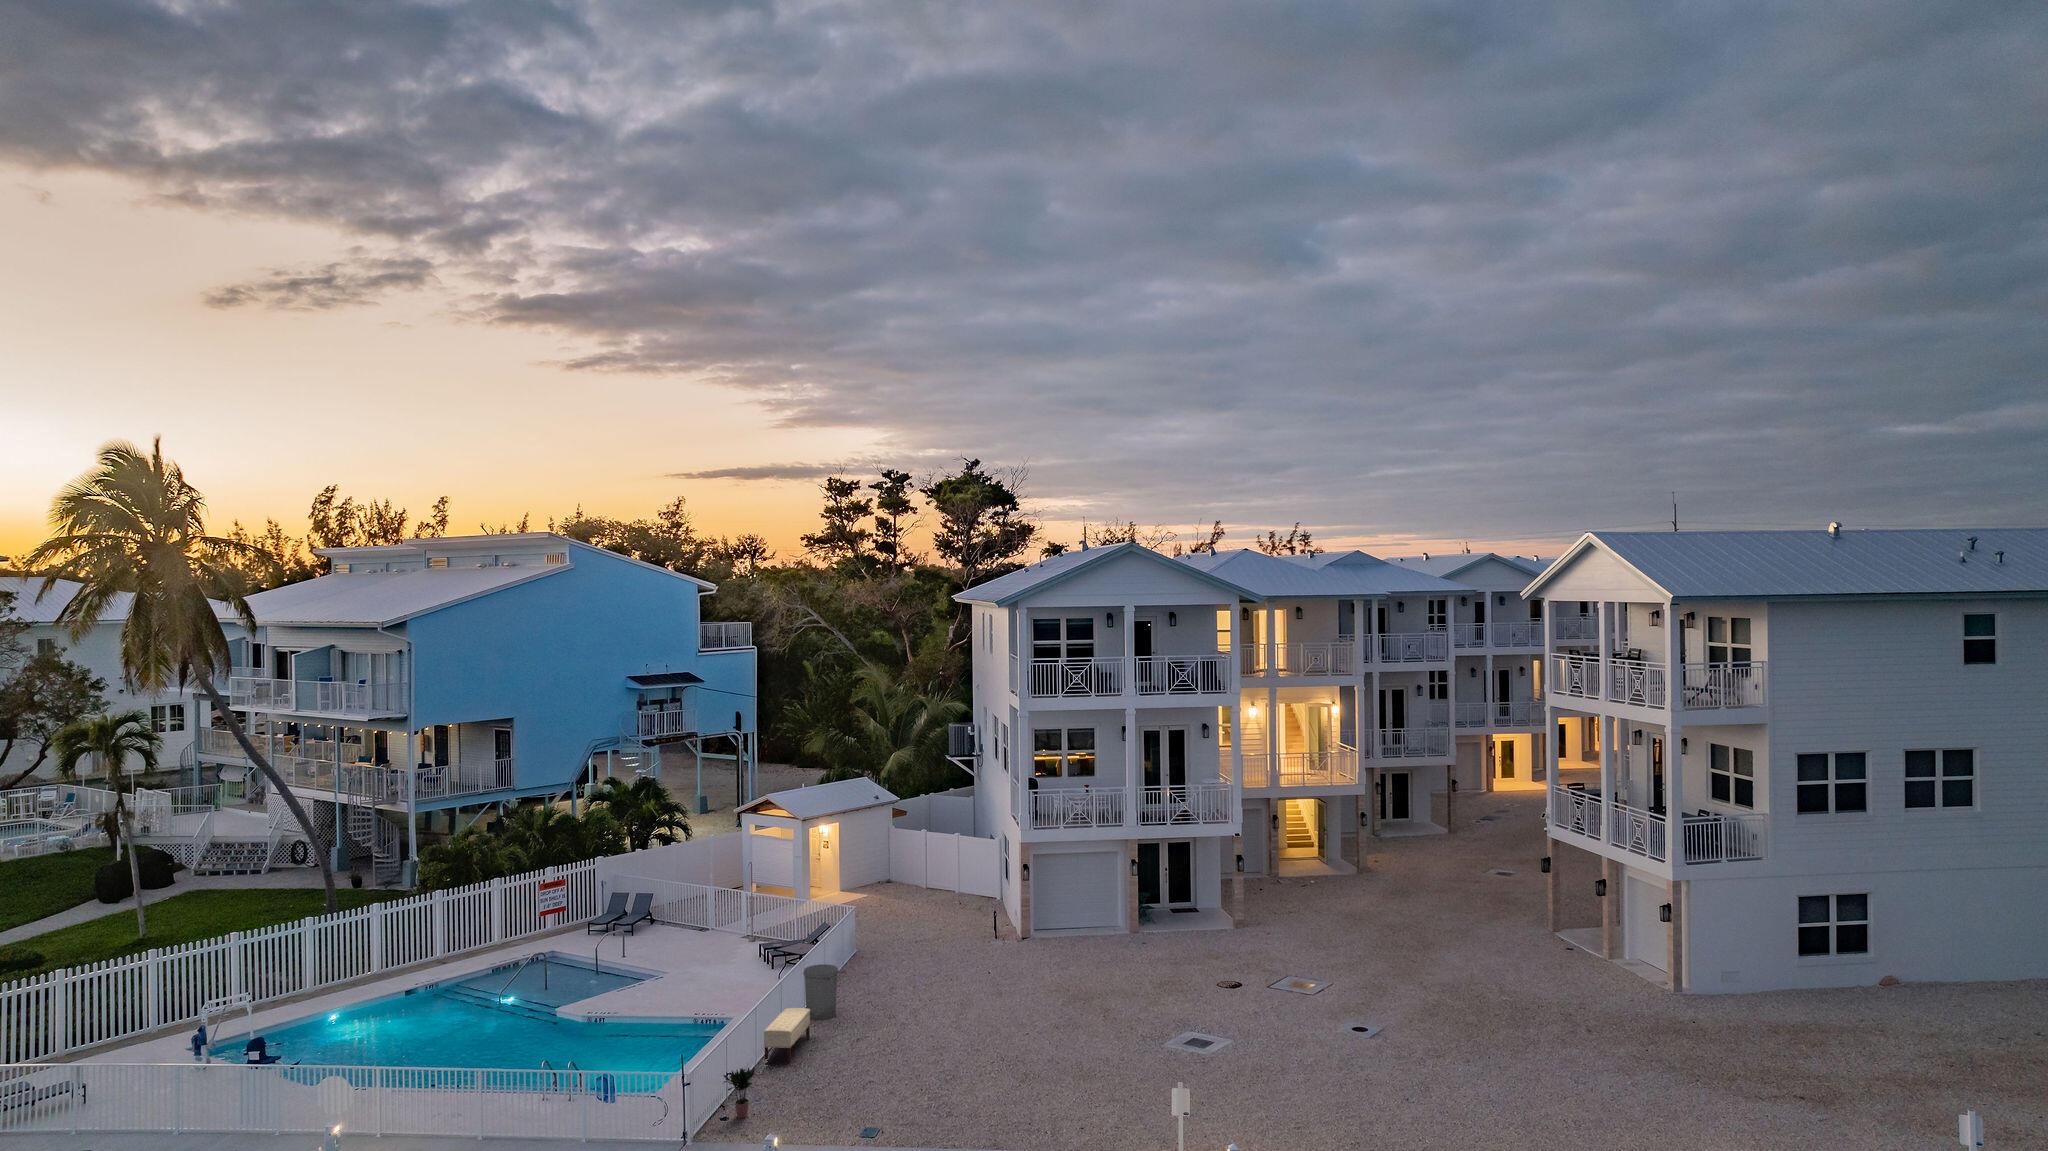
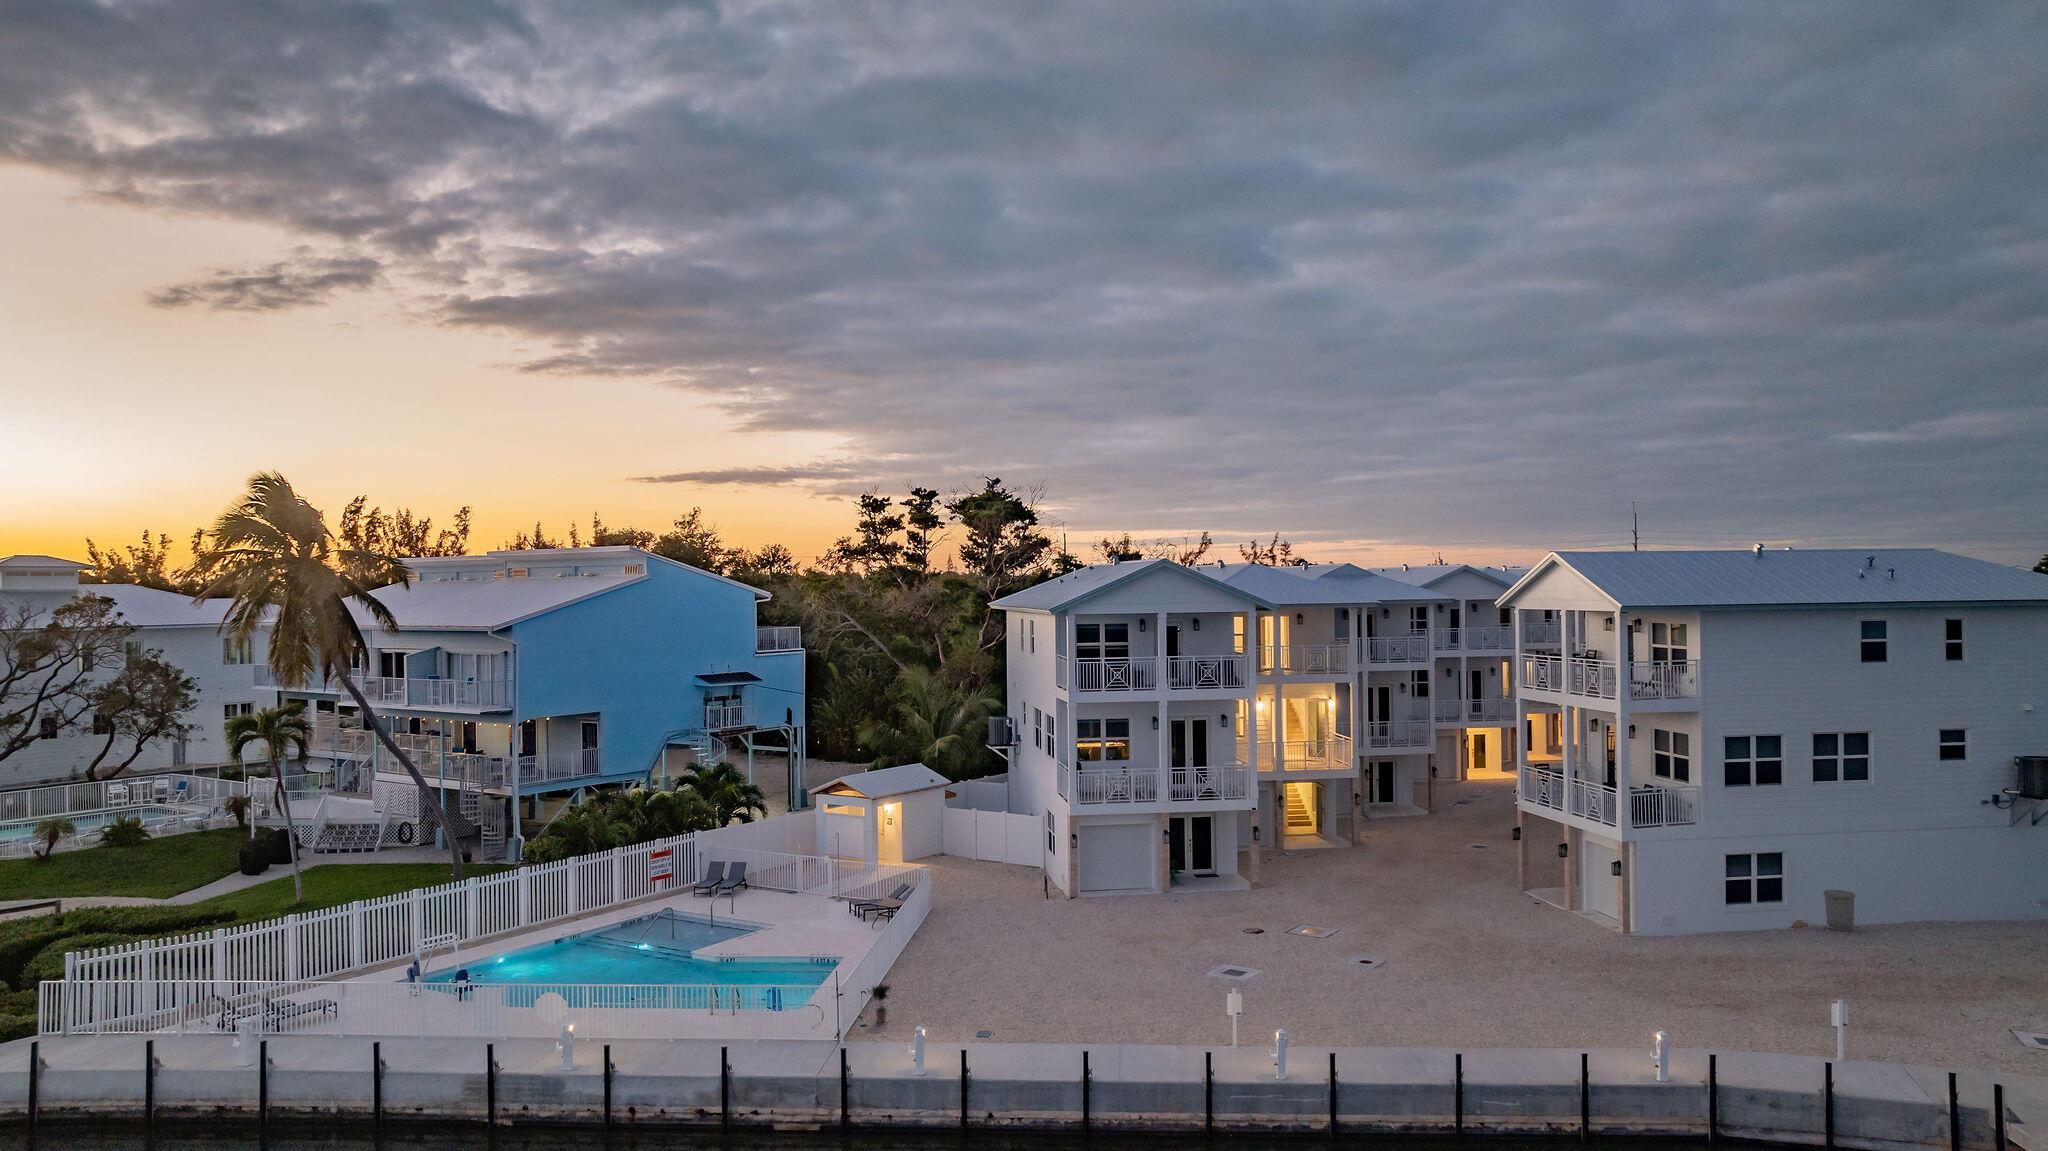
trash can: present [803,964,839,1020] -> present [1823,890,1855,931]
bench: present [764,1008,810,1063] -> none [884,945,917,986]

